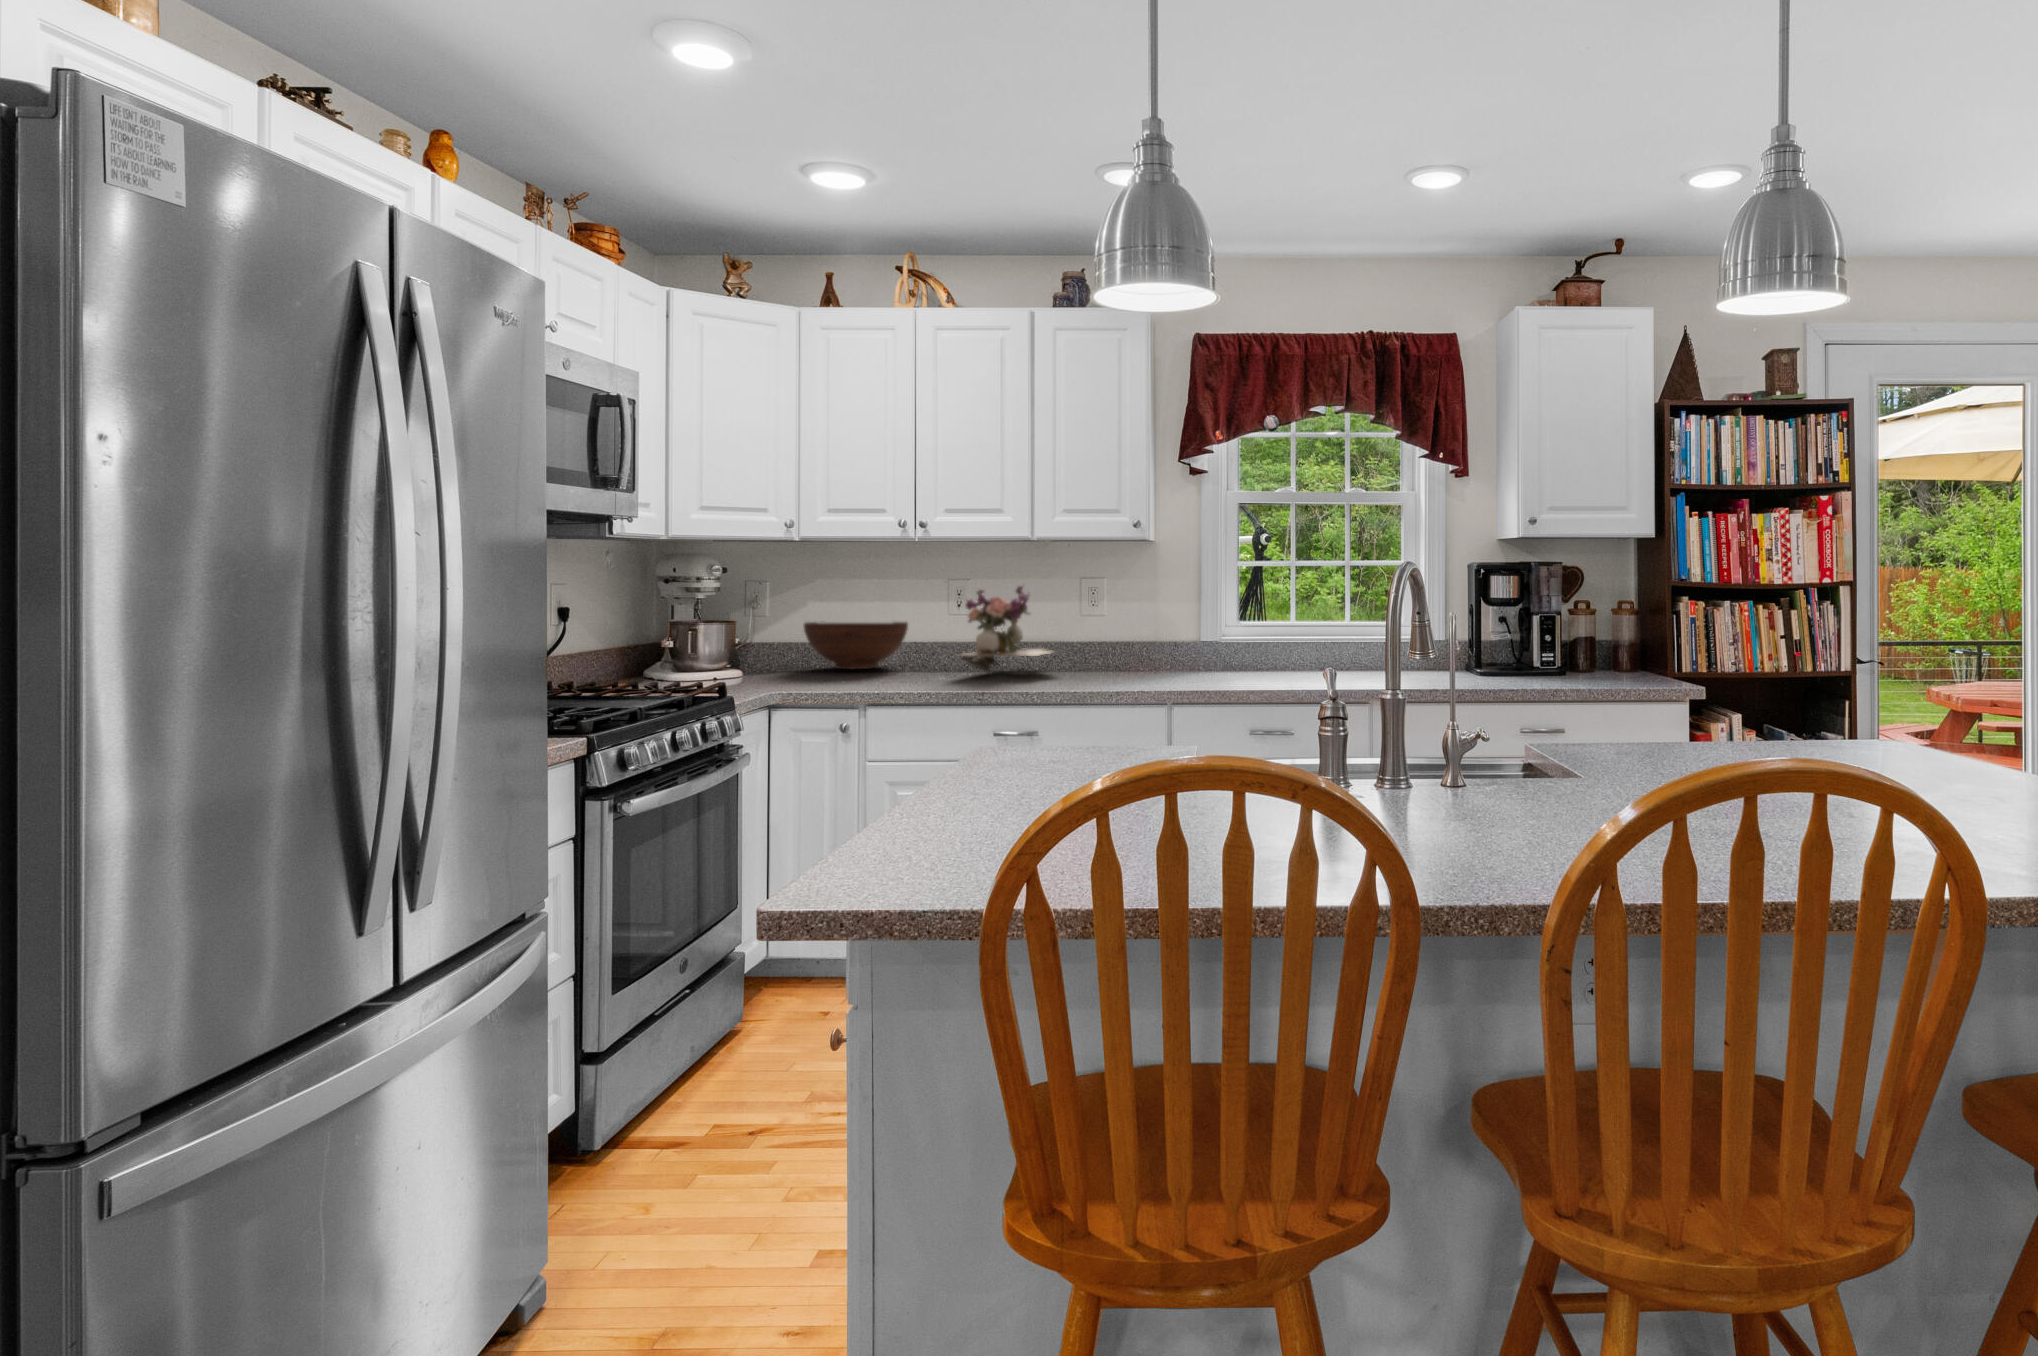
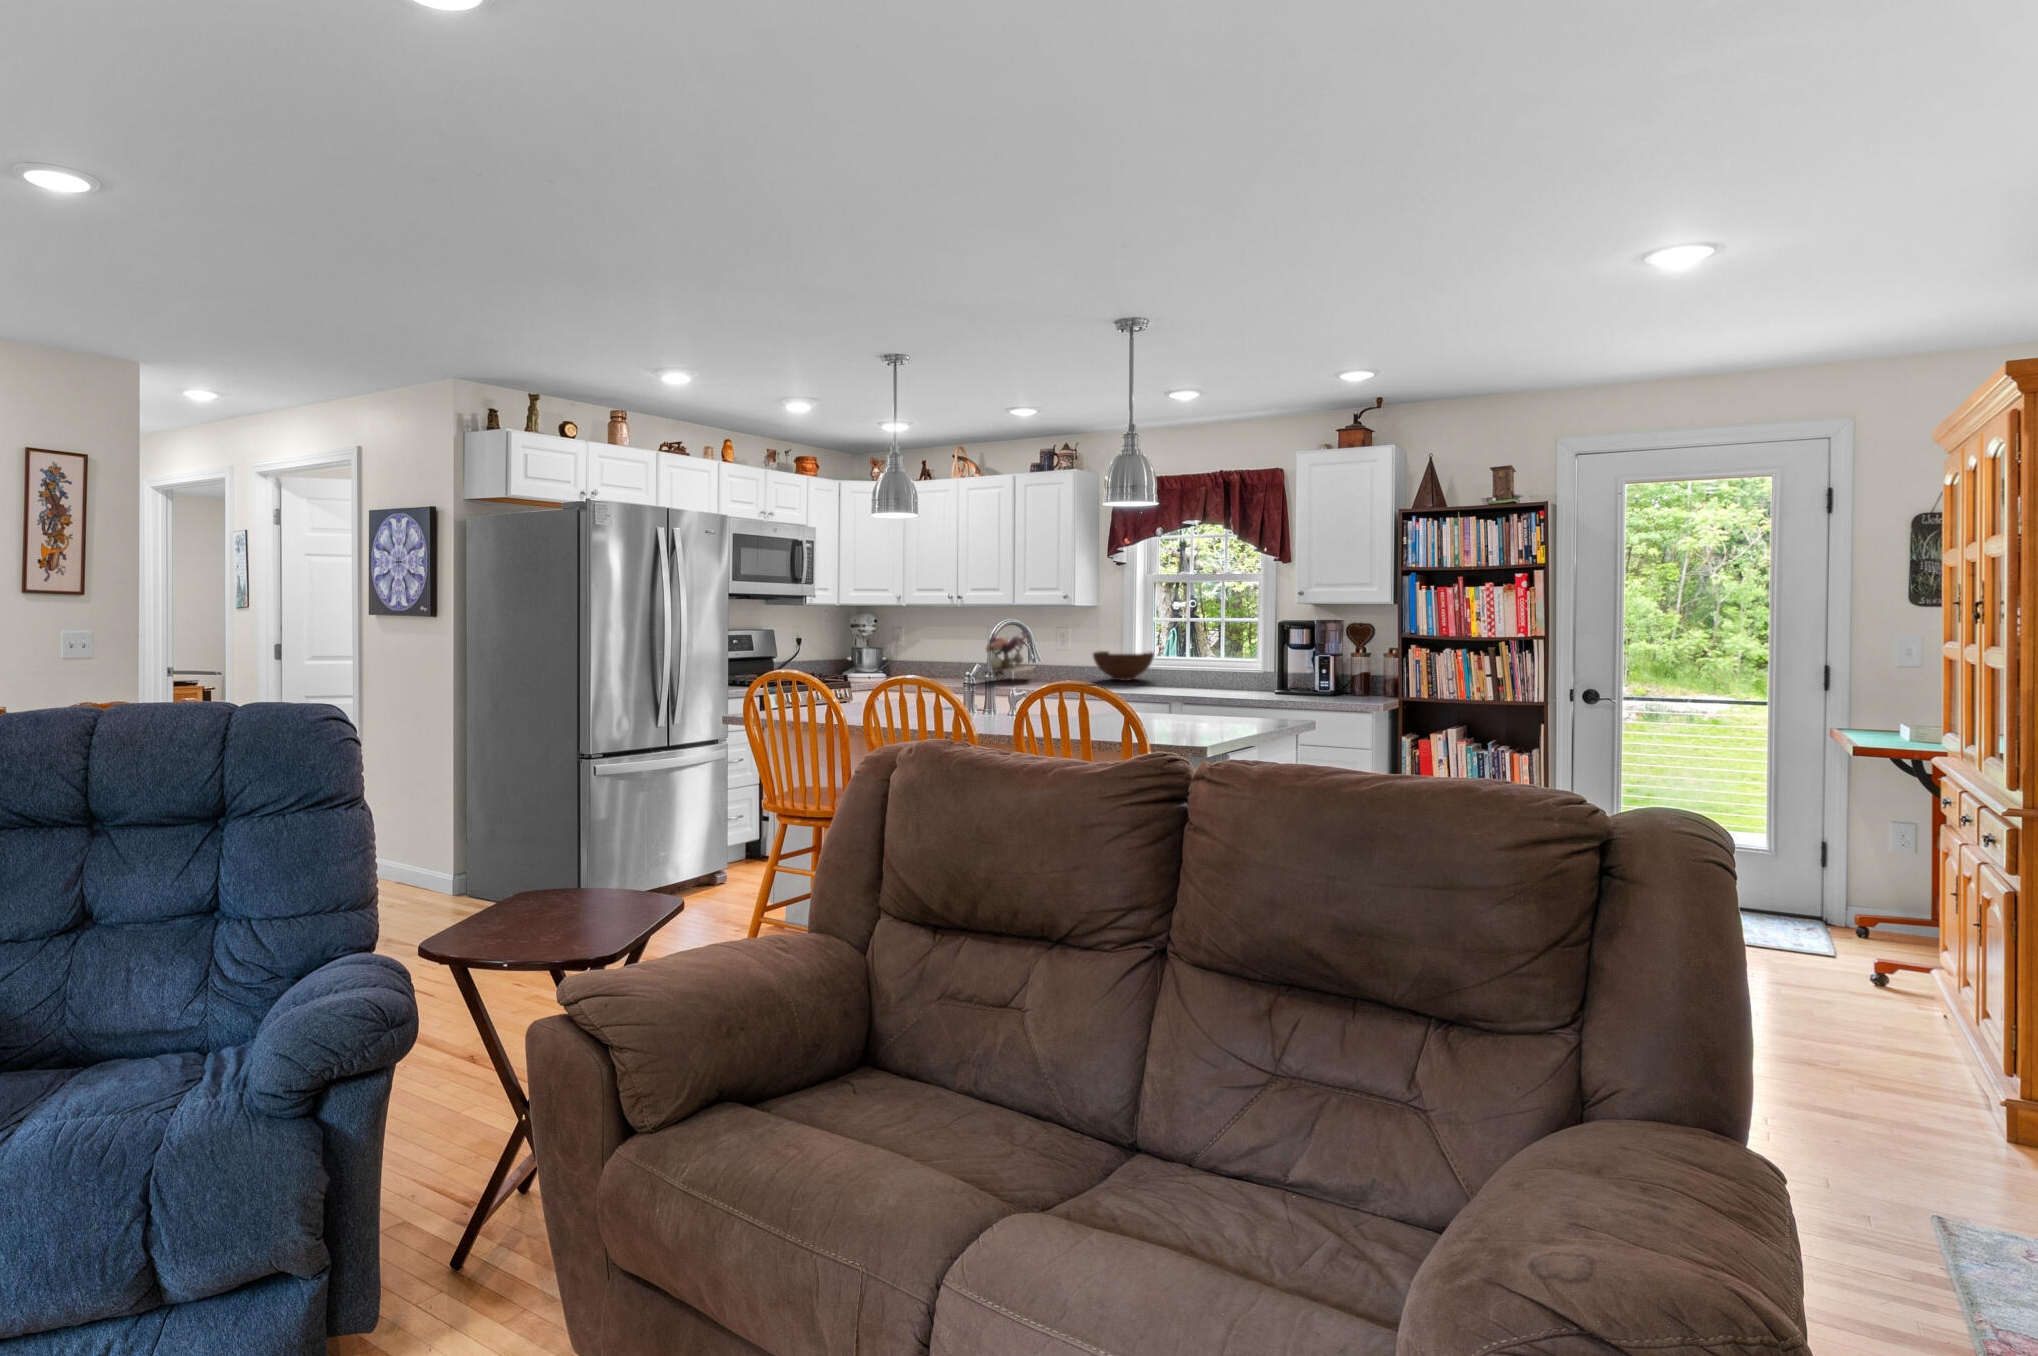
fruit bowl: present [804,622,908,669] -> present [1093,651,1154,681]

